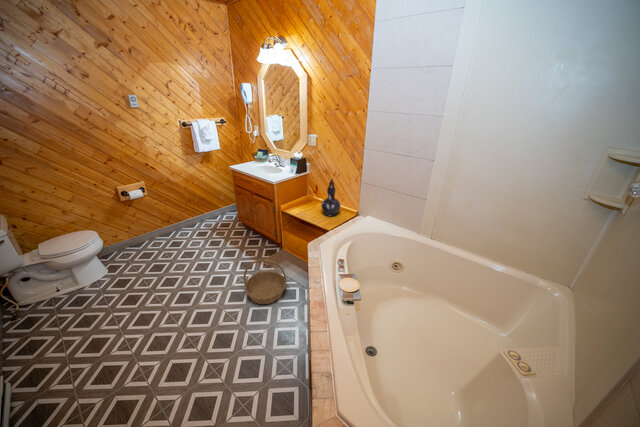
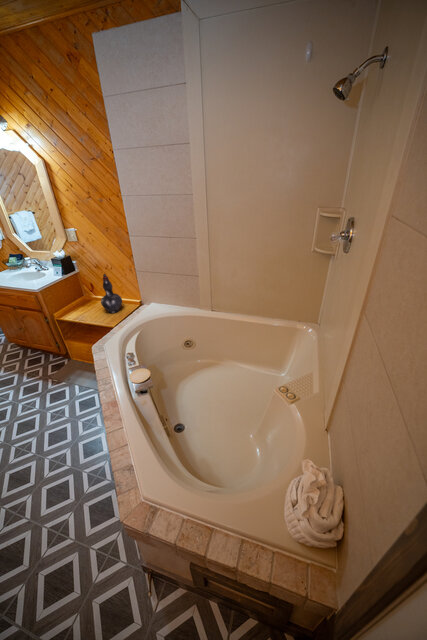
basket: present [244,259,286,304] -> none [26,375,82,425]

